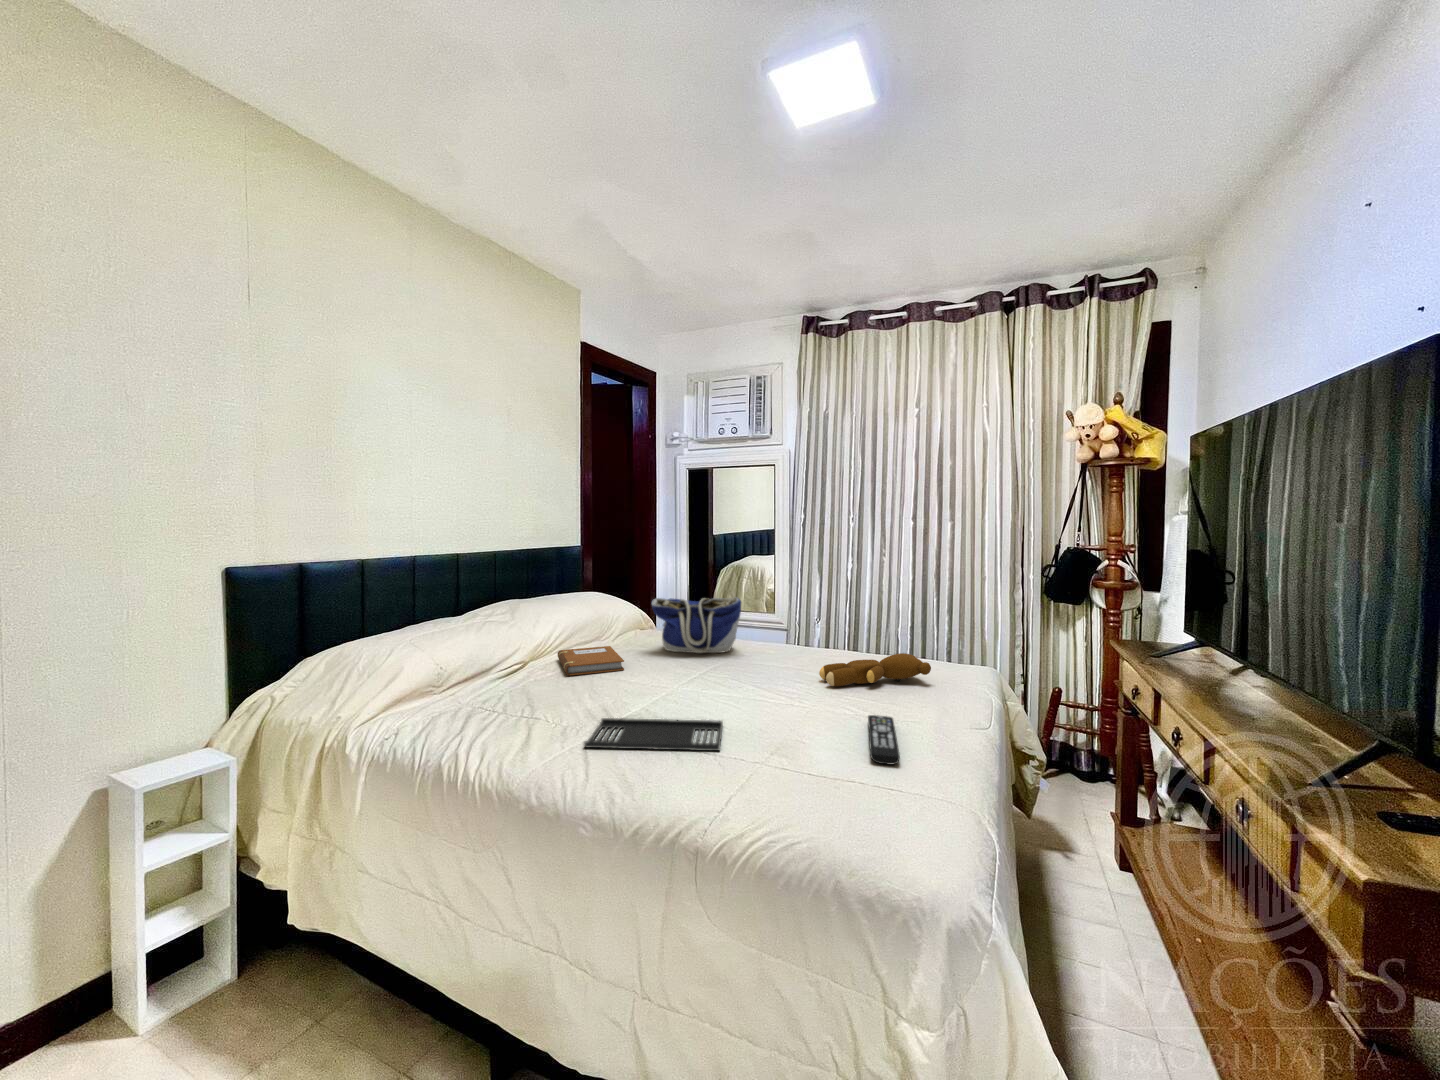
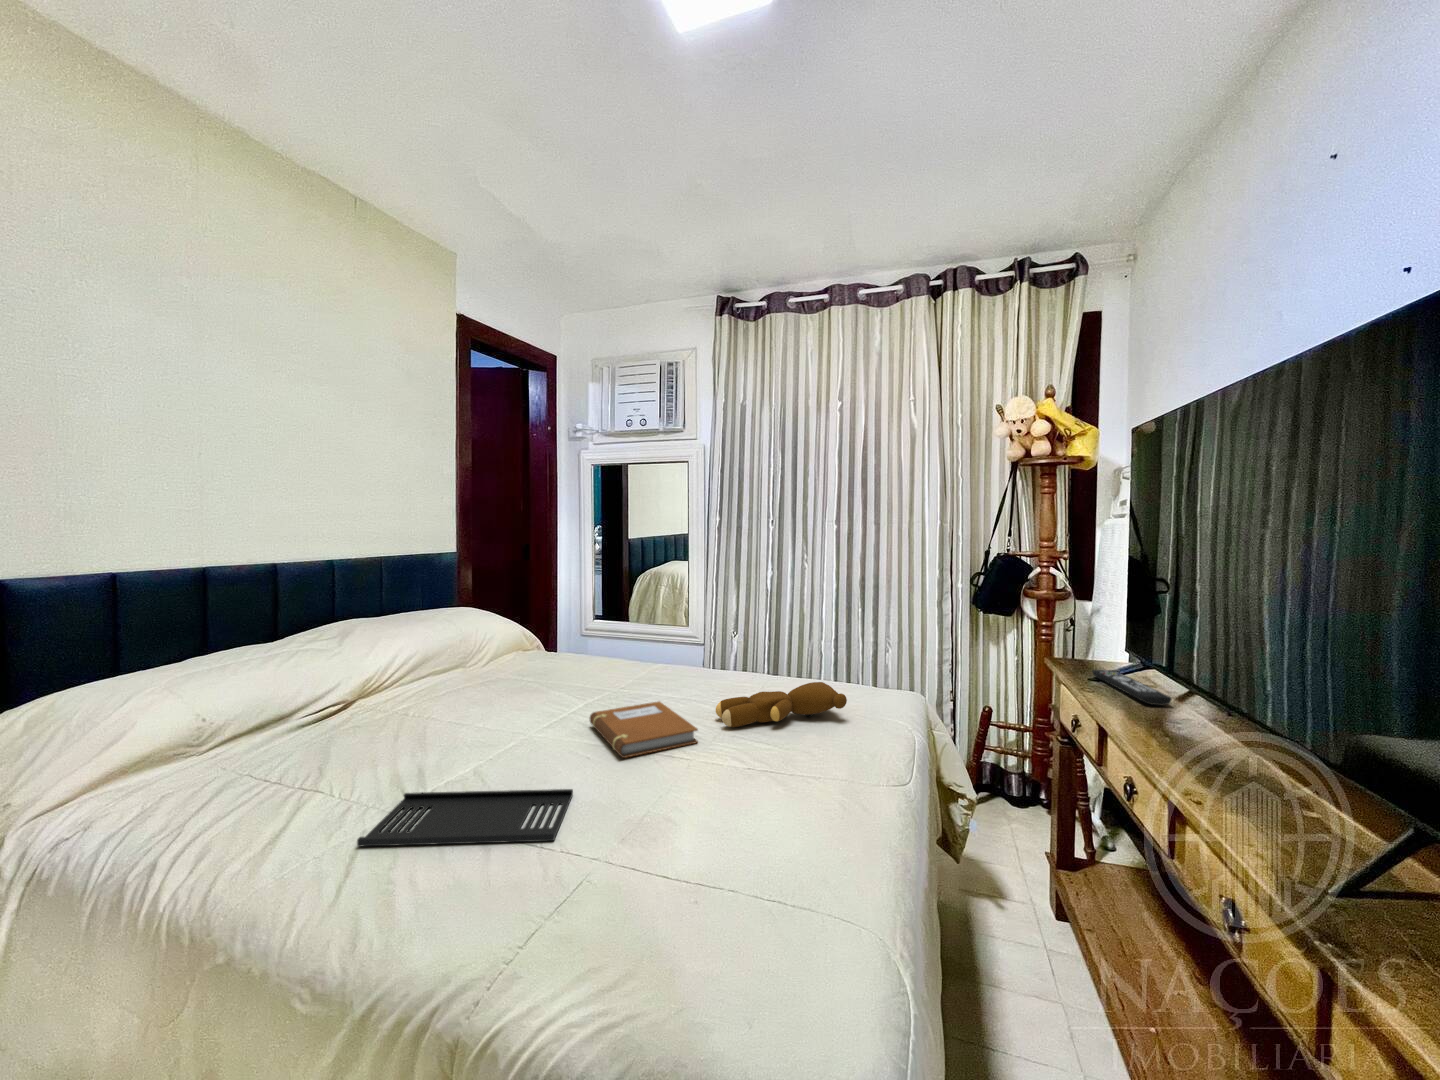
tote bag: present [652,597,741,653] -> none [519,616,630,685]
notebook: present [558,646,624,675] -> present [590,702,698,758]
remote control: present [868,715,900,765] -> present [1092,670,1172,705]

